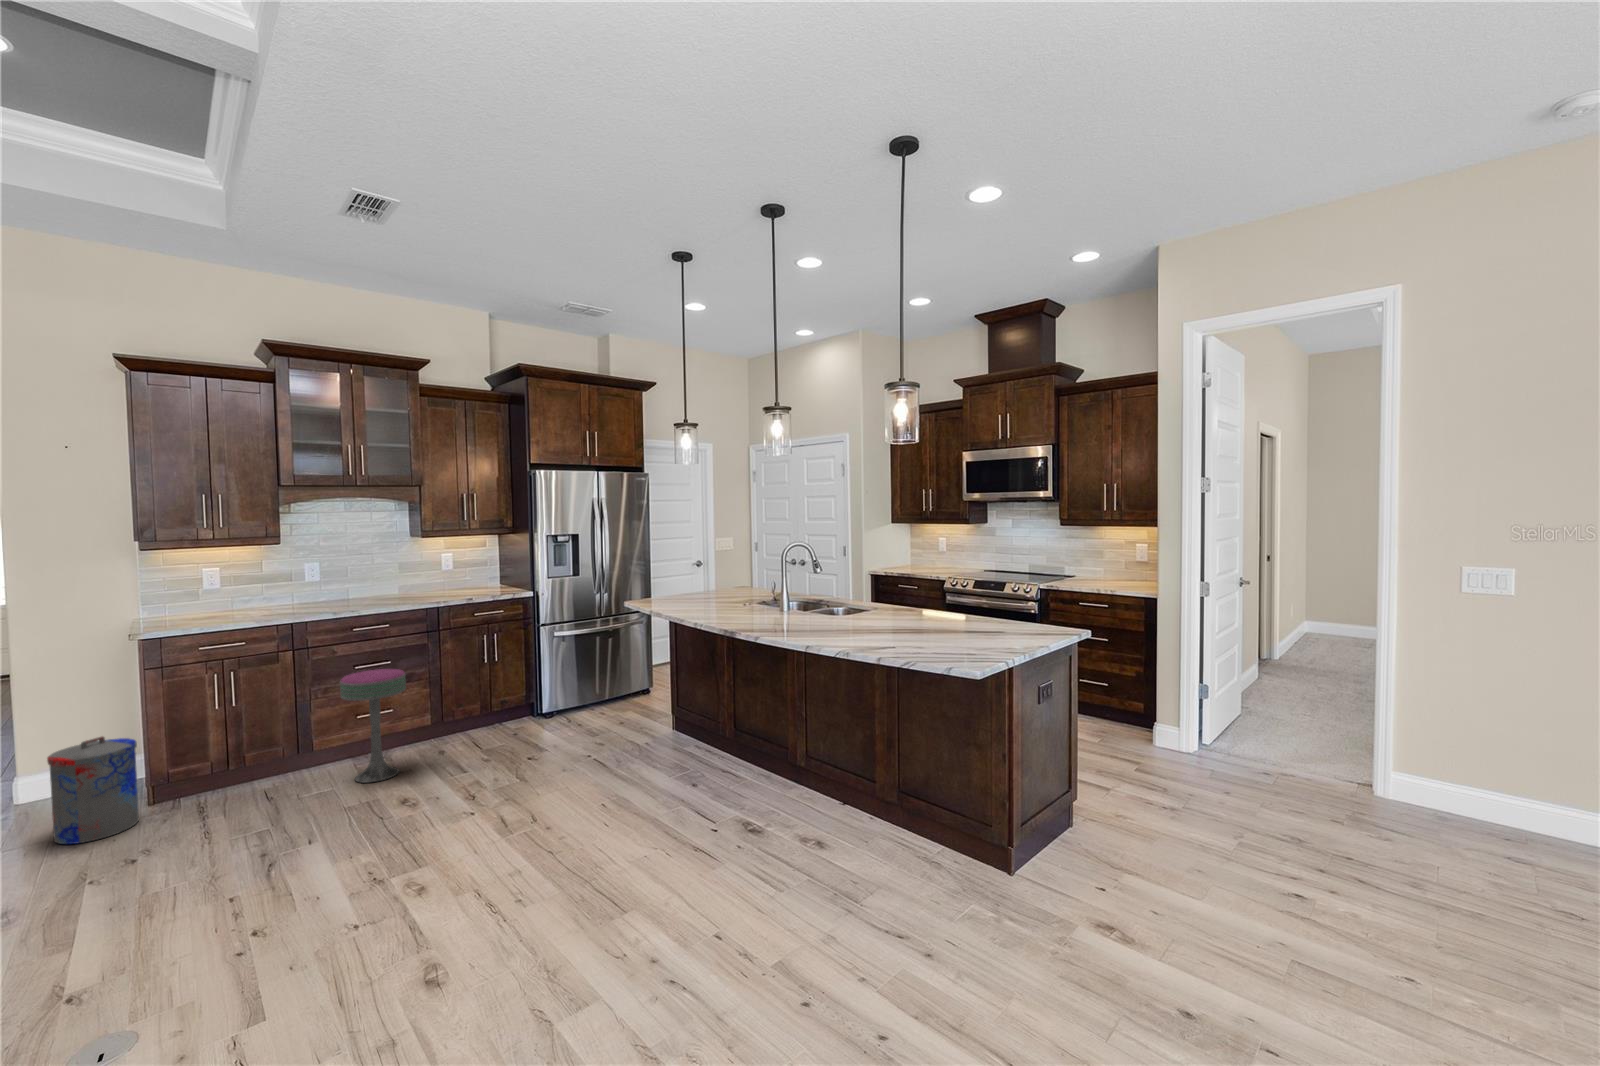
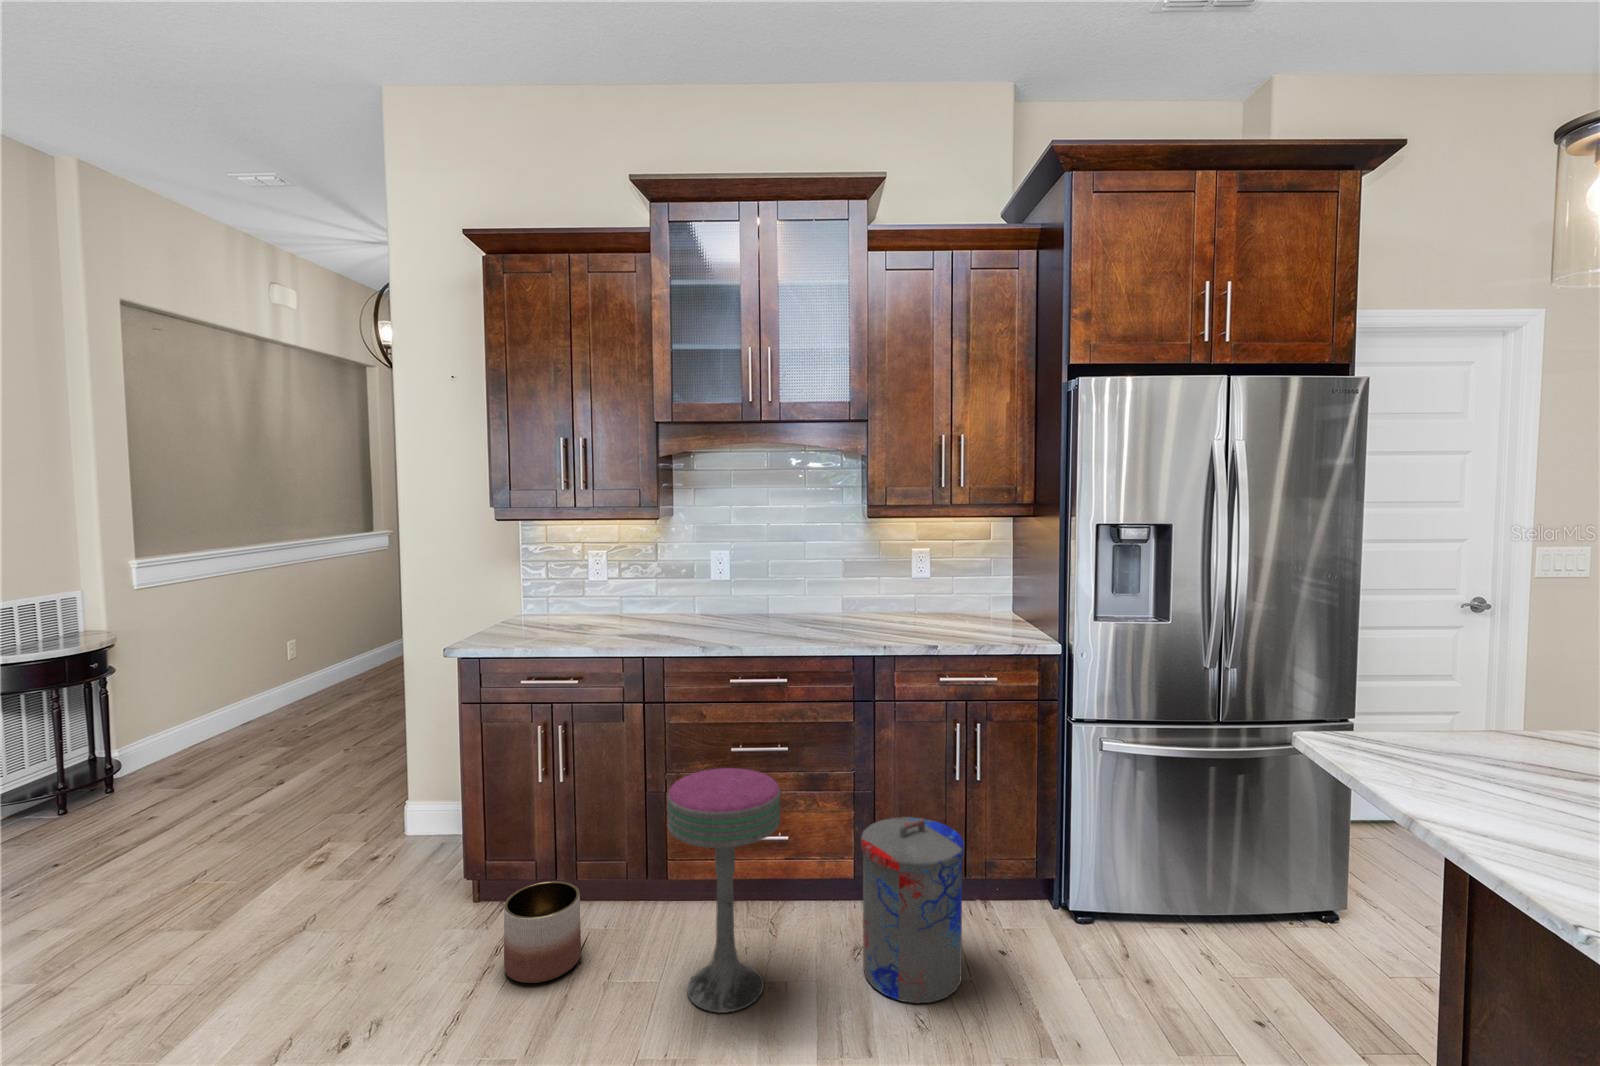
trash can: present [47,736,139,844] -> present [861,817,964,1003]
planter: none [221,756,275,808] -> present [504,881,581,983]

